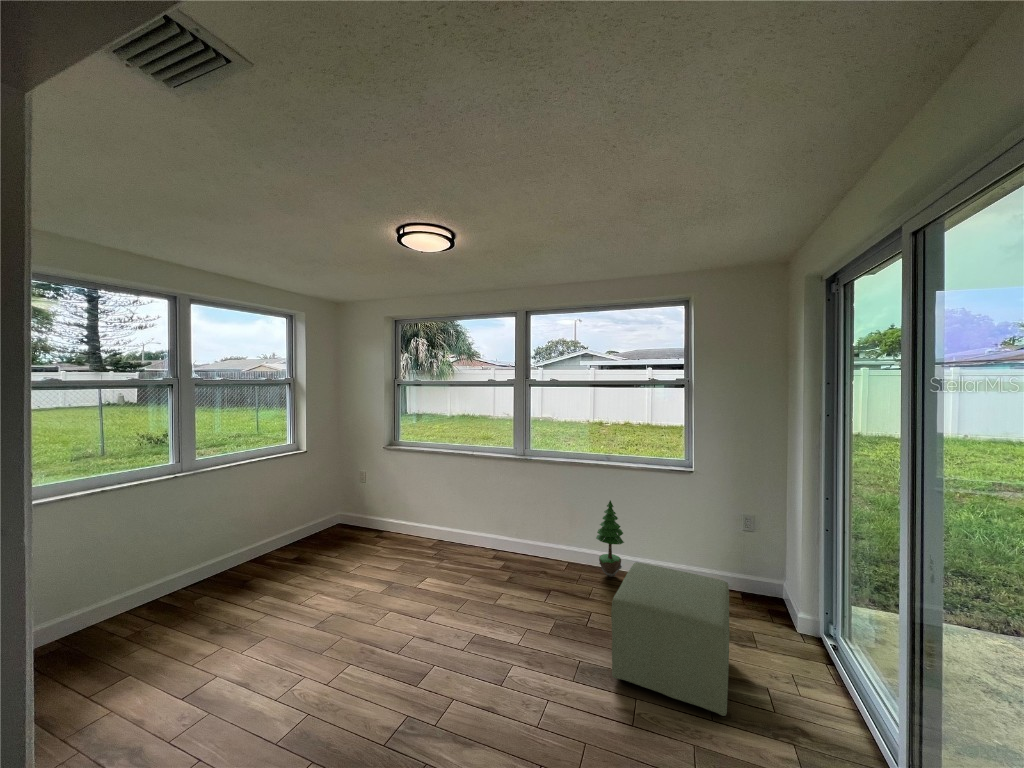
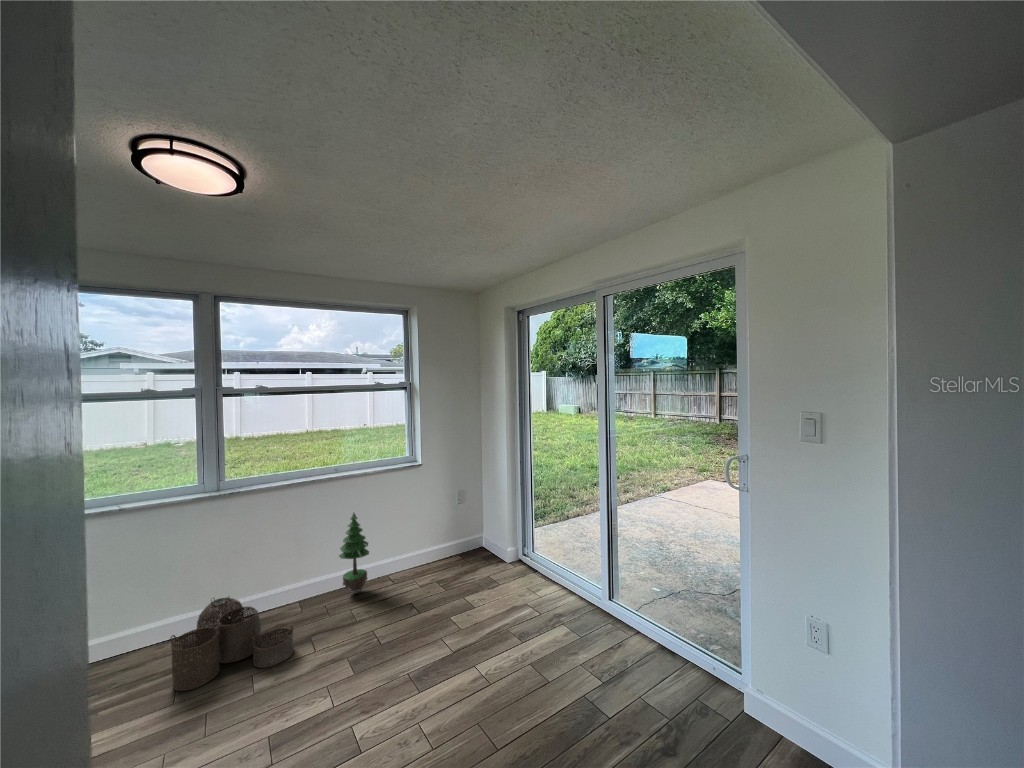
woven basket: none [470,531,536,595] -> present [171,597,293,691]
ottoman: present [611,562,730,716] -> none [421,541,530,663]

